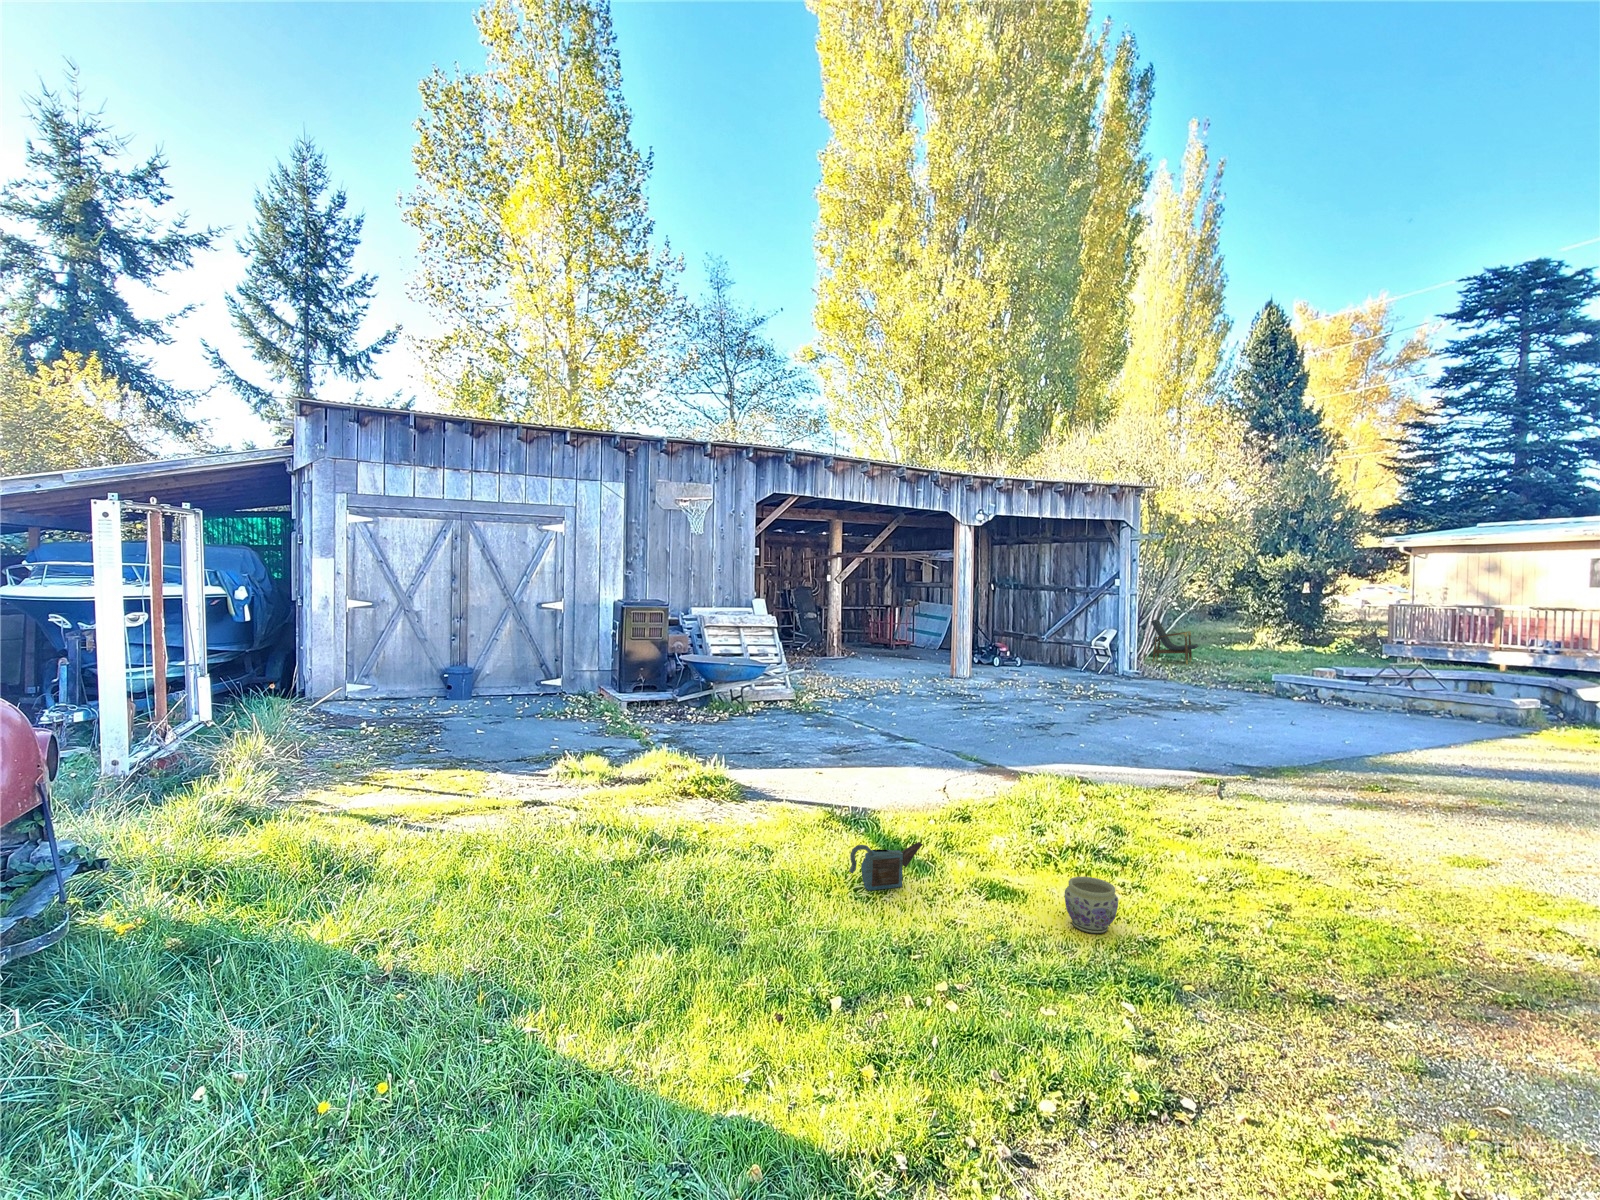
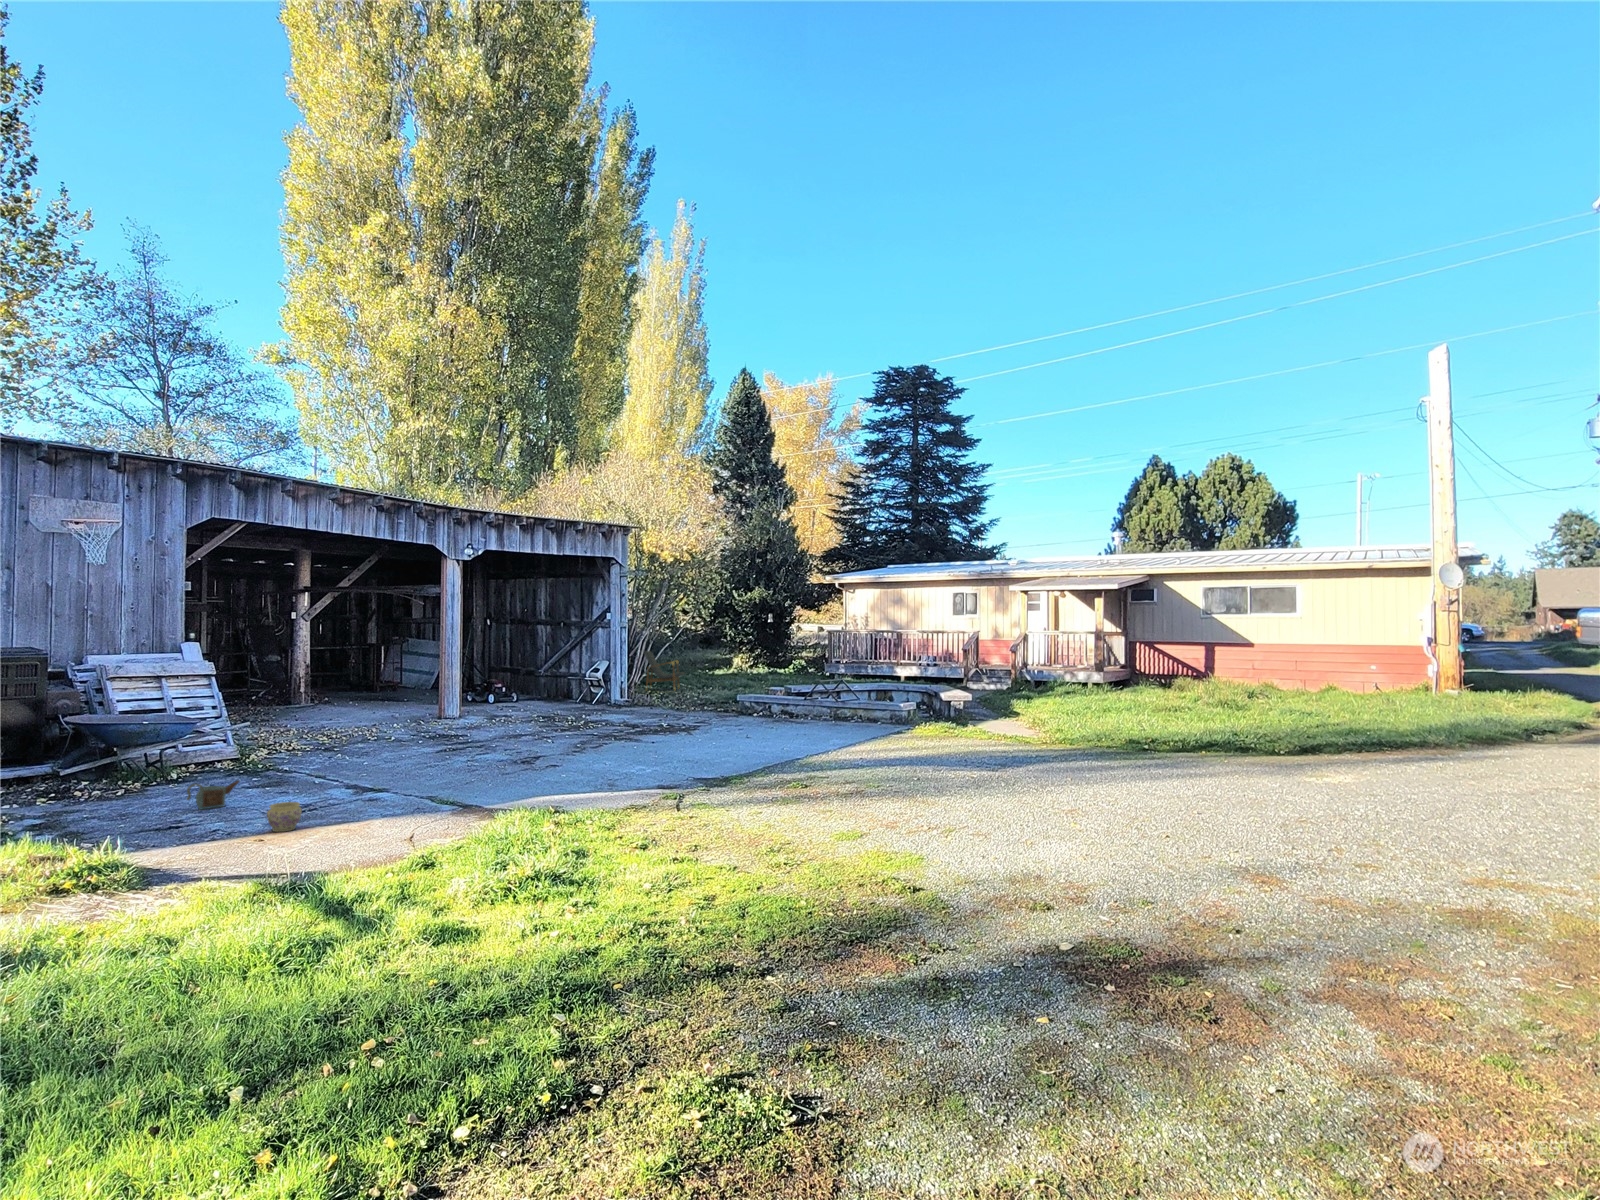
watering can: present [849,842,922,891] -> present [187,780,239,809]
planter: present [1065,877,1118,934] -> present [267,802,302,832]

